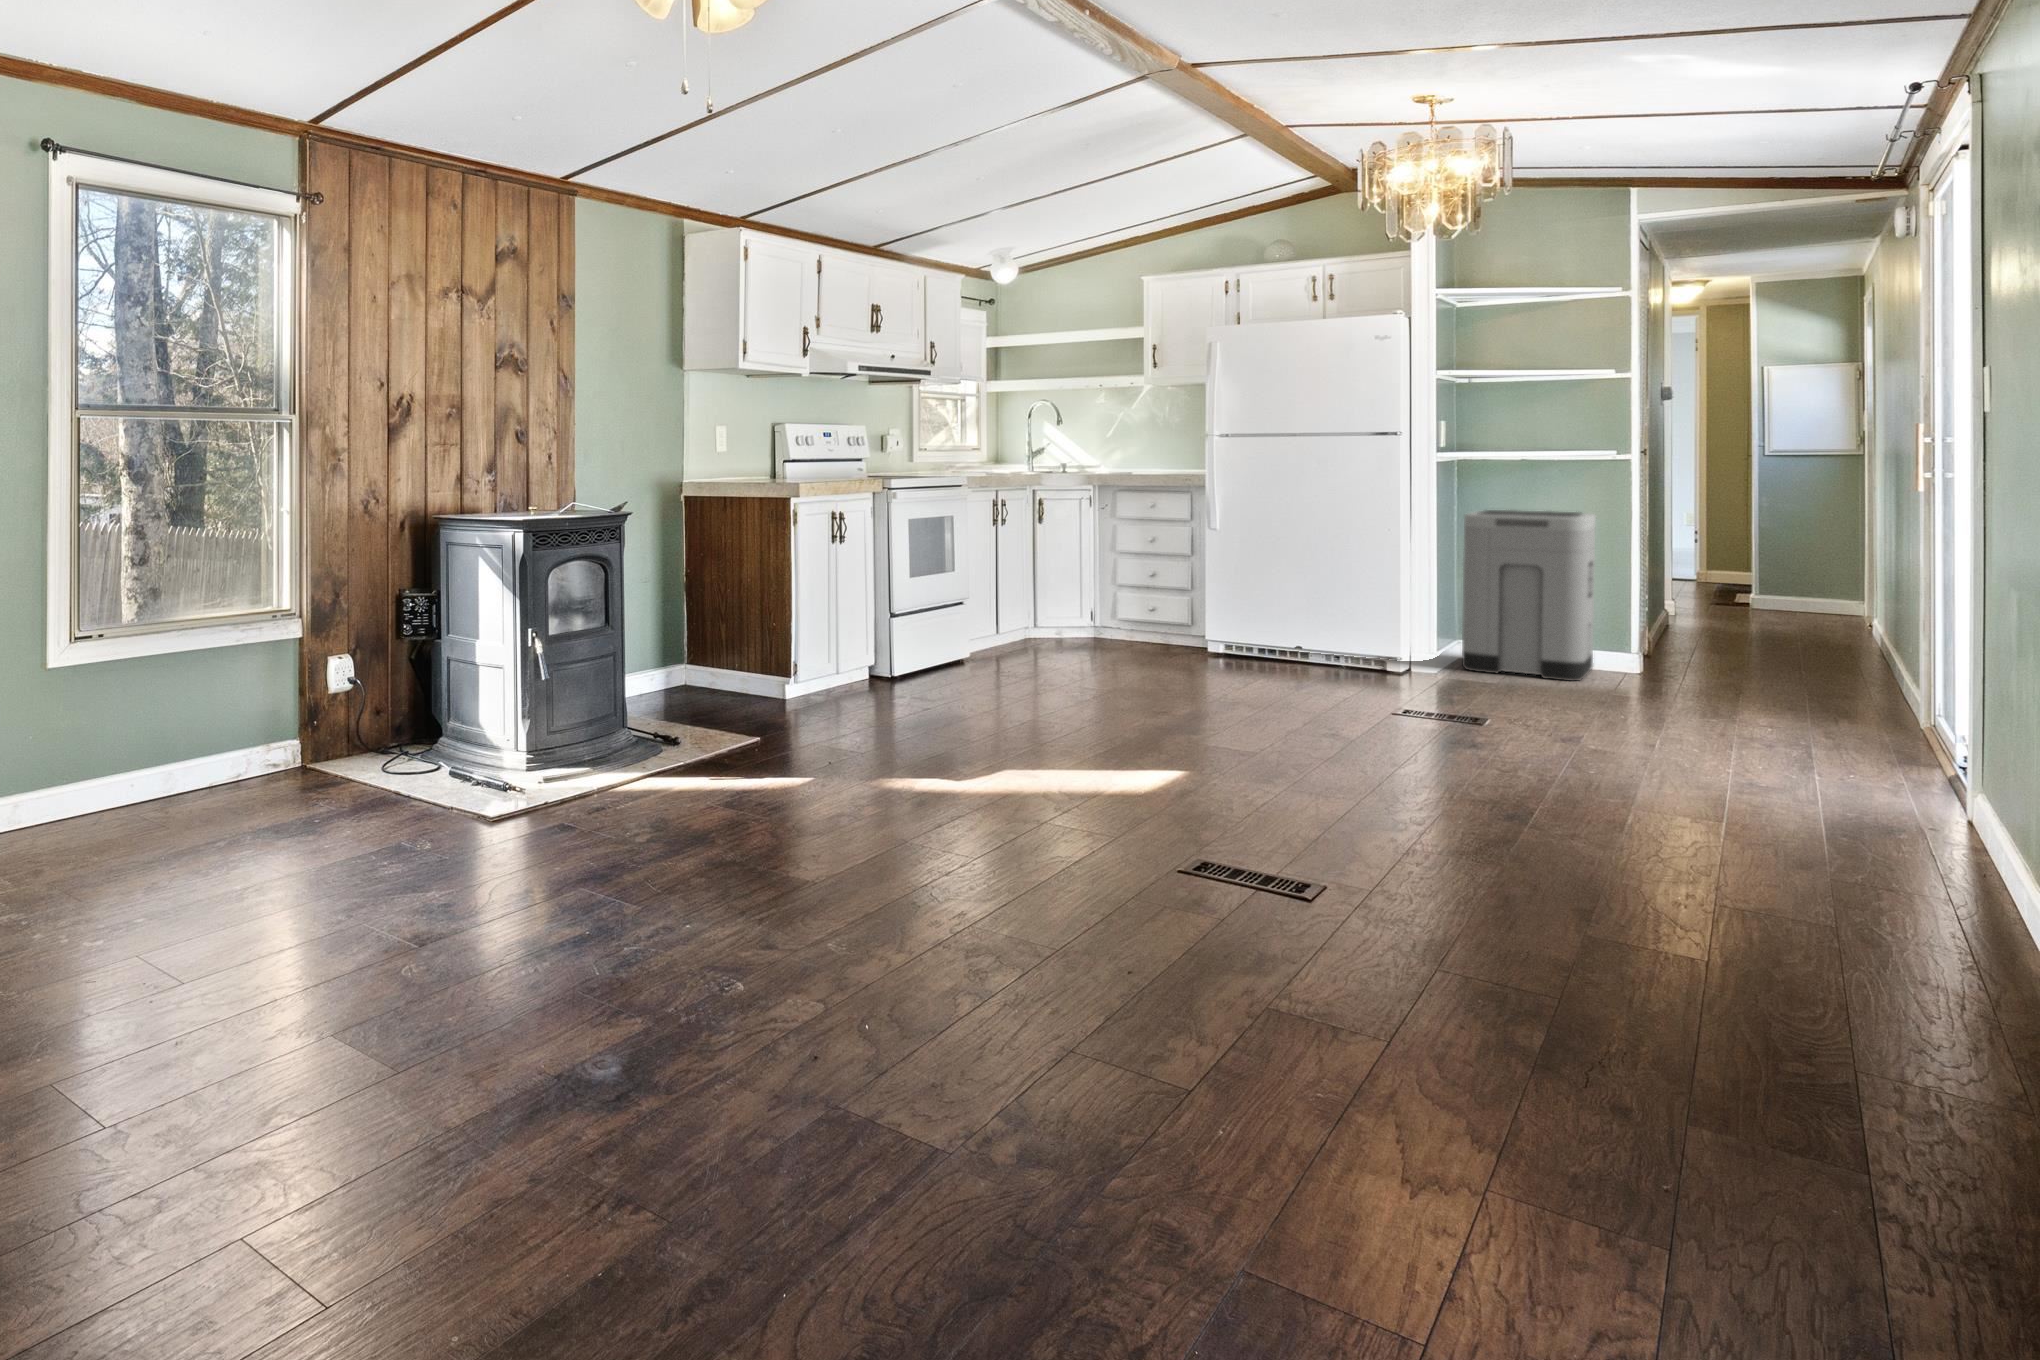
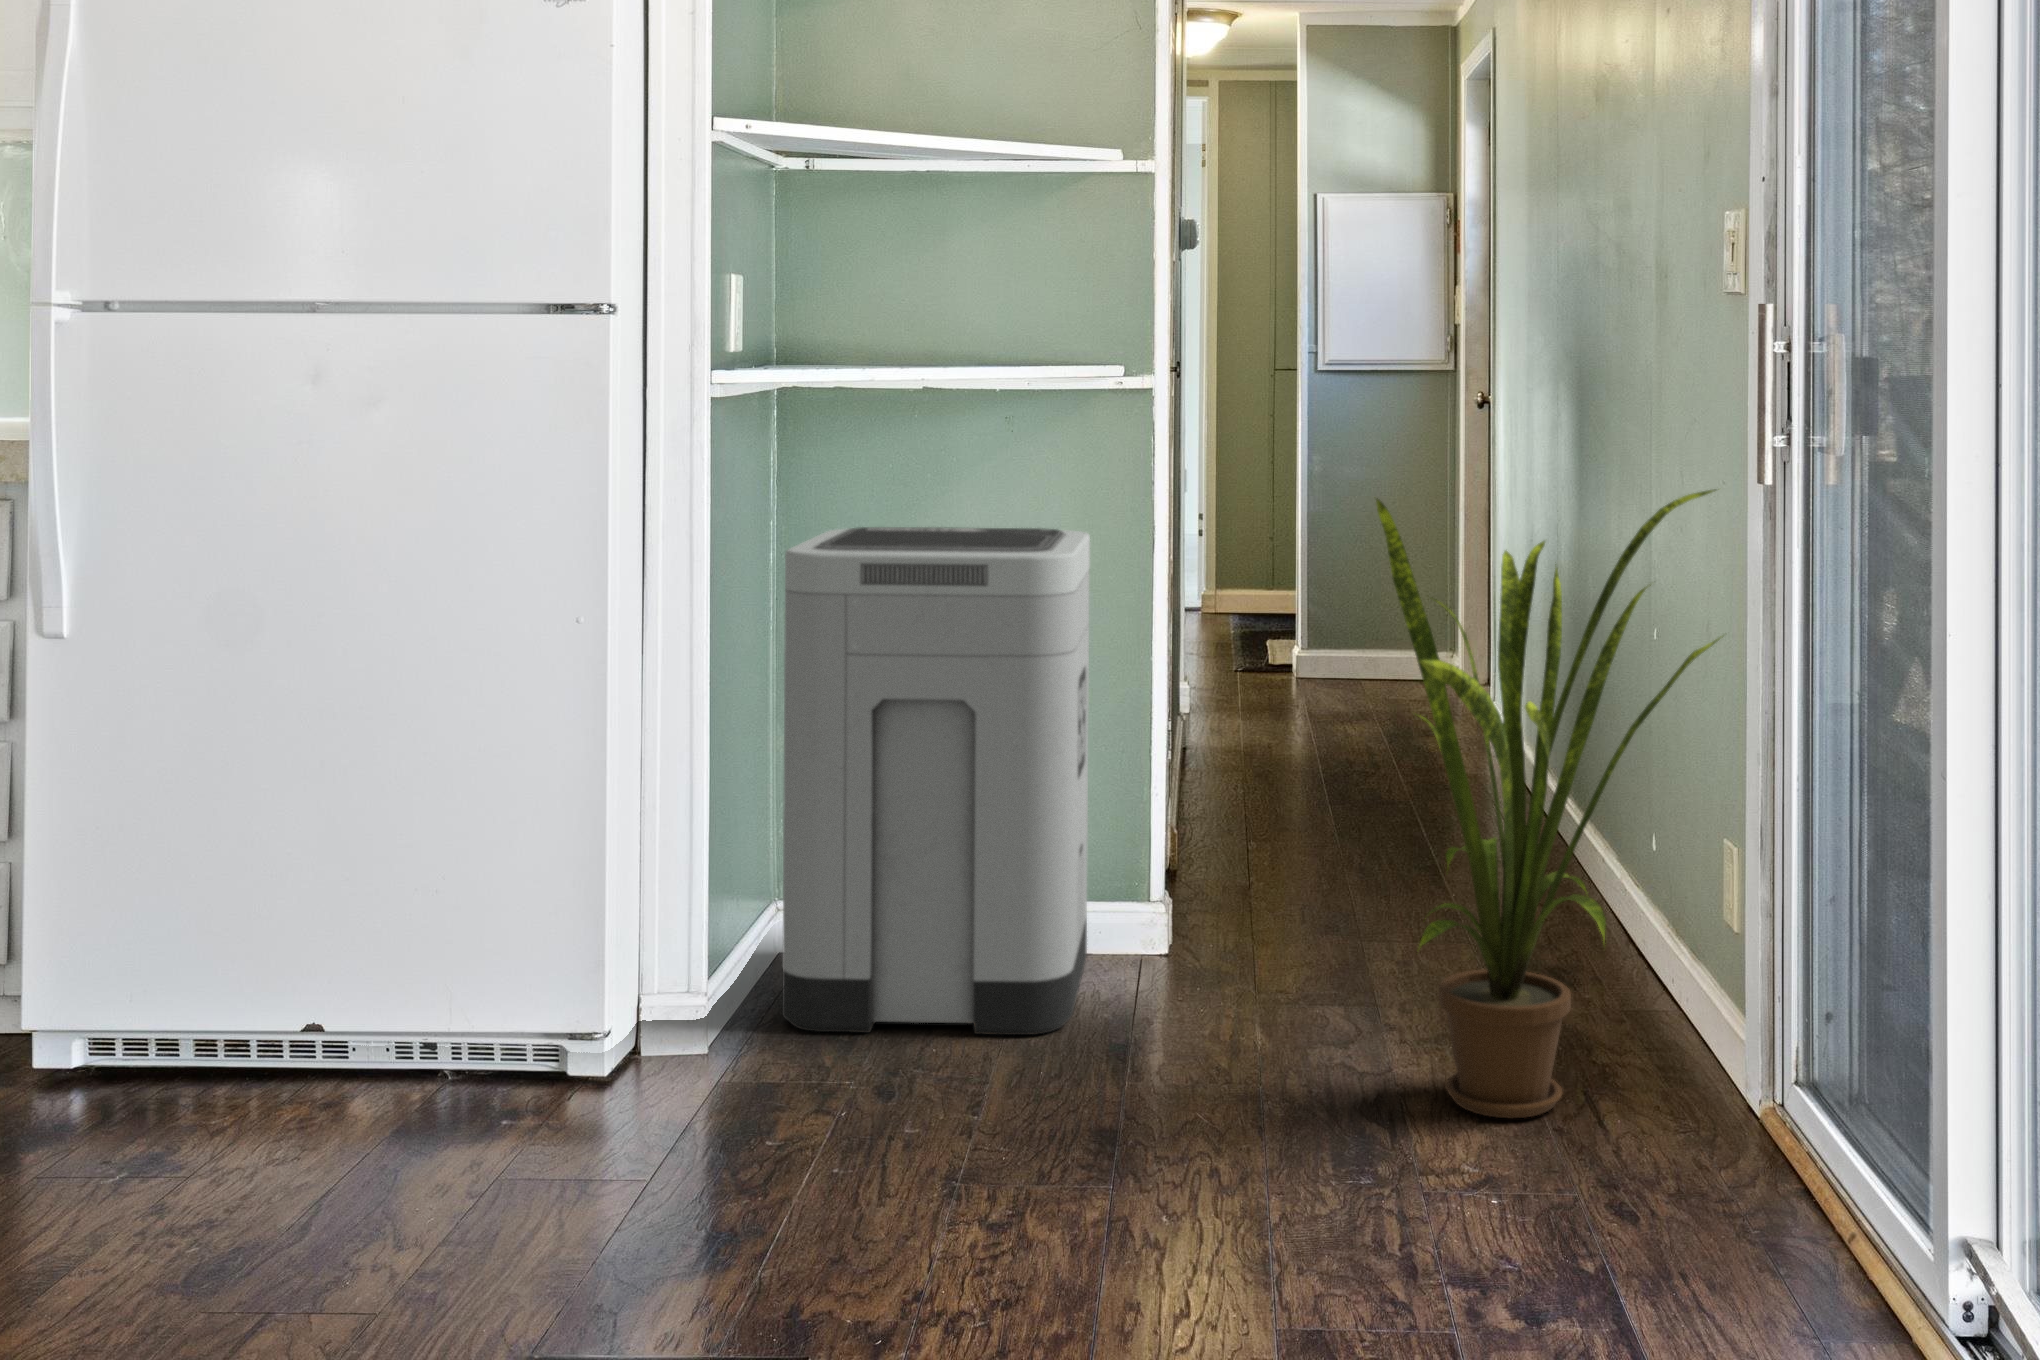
house plant: none [1711,497,1892,715] -> present [1376,490,1720,1118]

